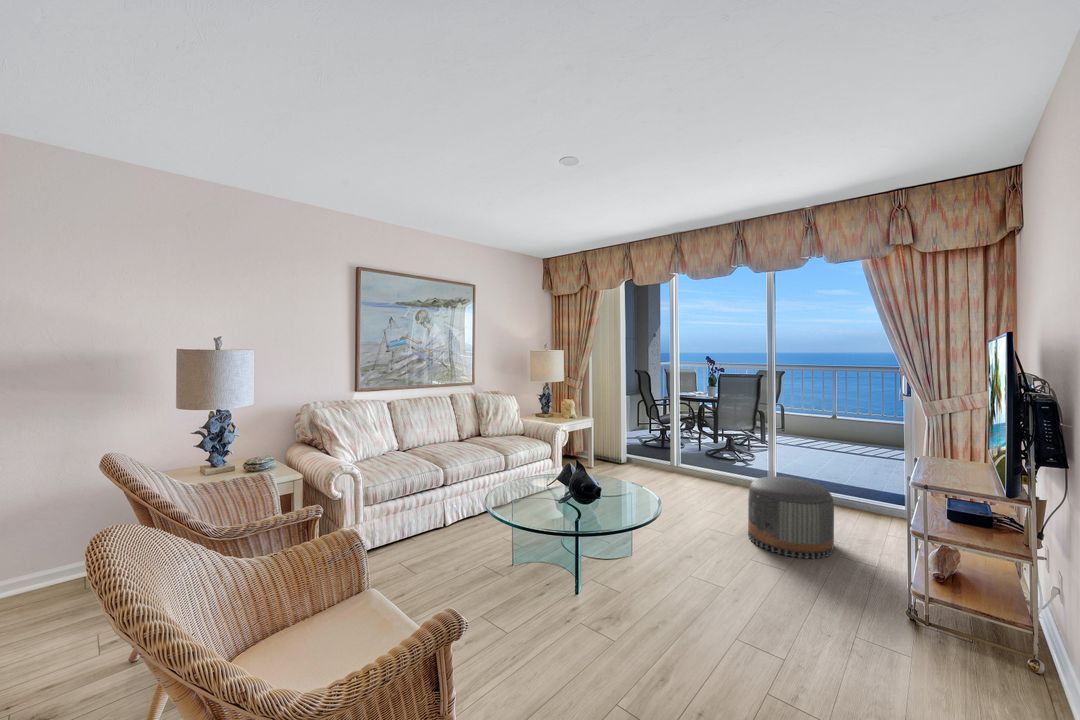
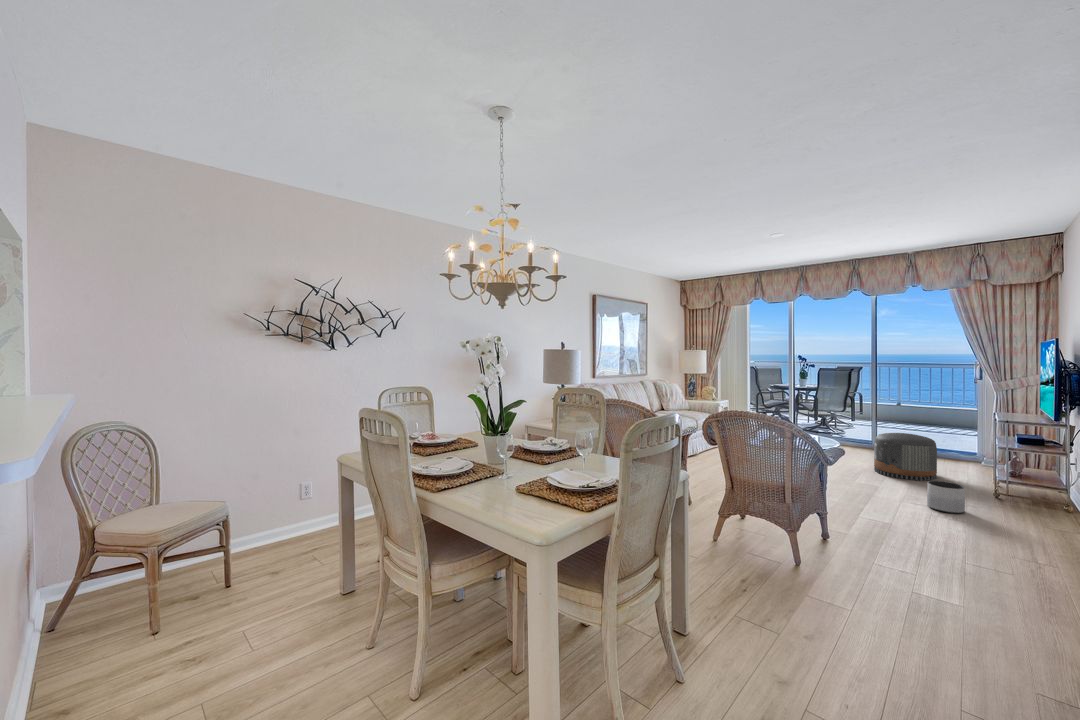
planter: none [785,587,846,661] -> present [927,481,965,513]

